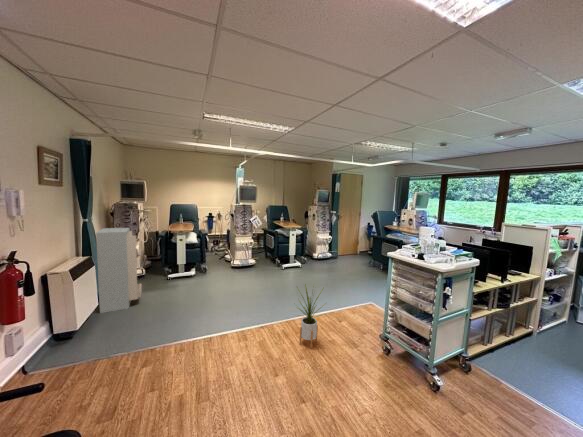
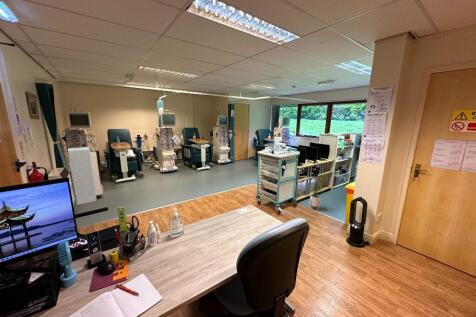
house plant: present [299,285,323,349] -> present [310,179,321,210]

